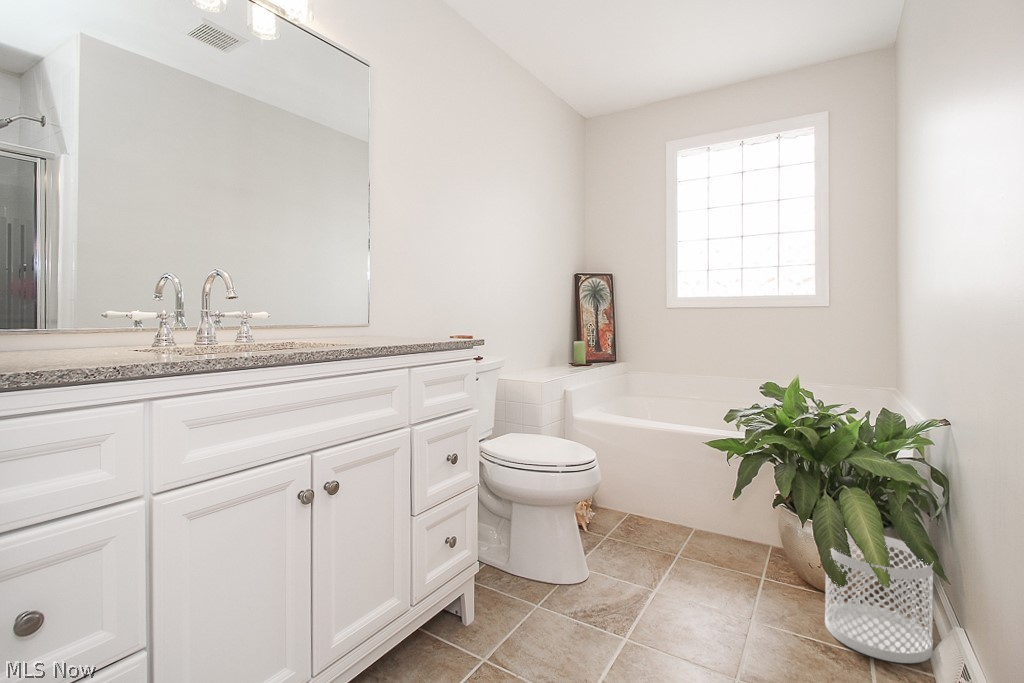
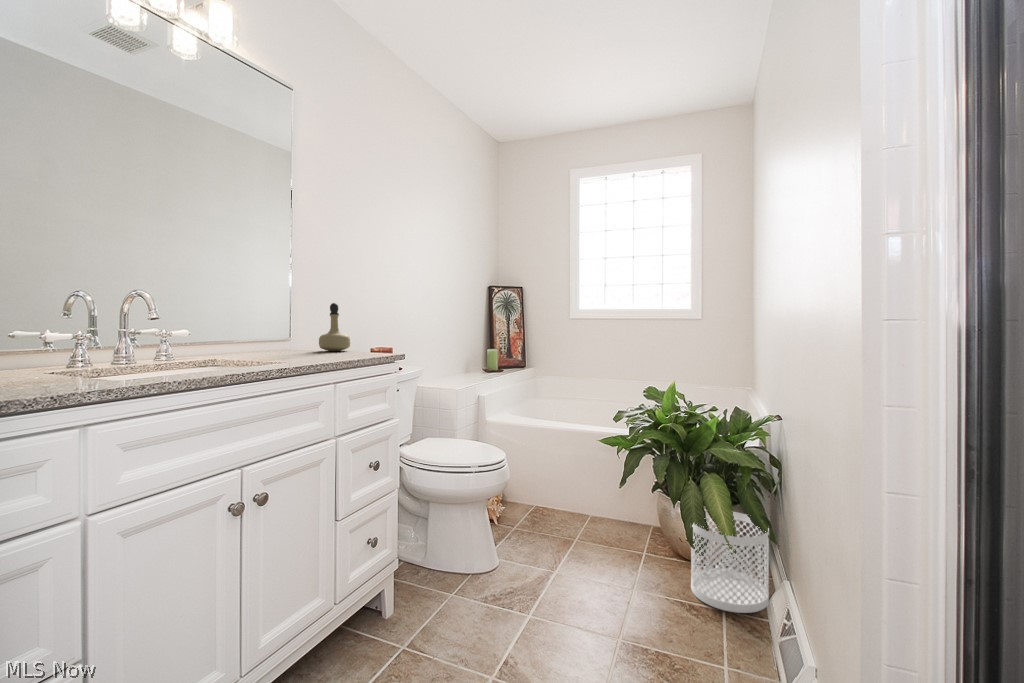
perfume bottle: none [399,287,431,337] -> present [319,303,350,351]

